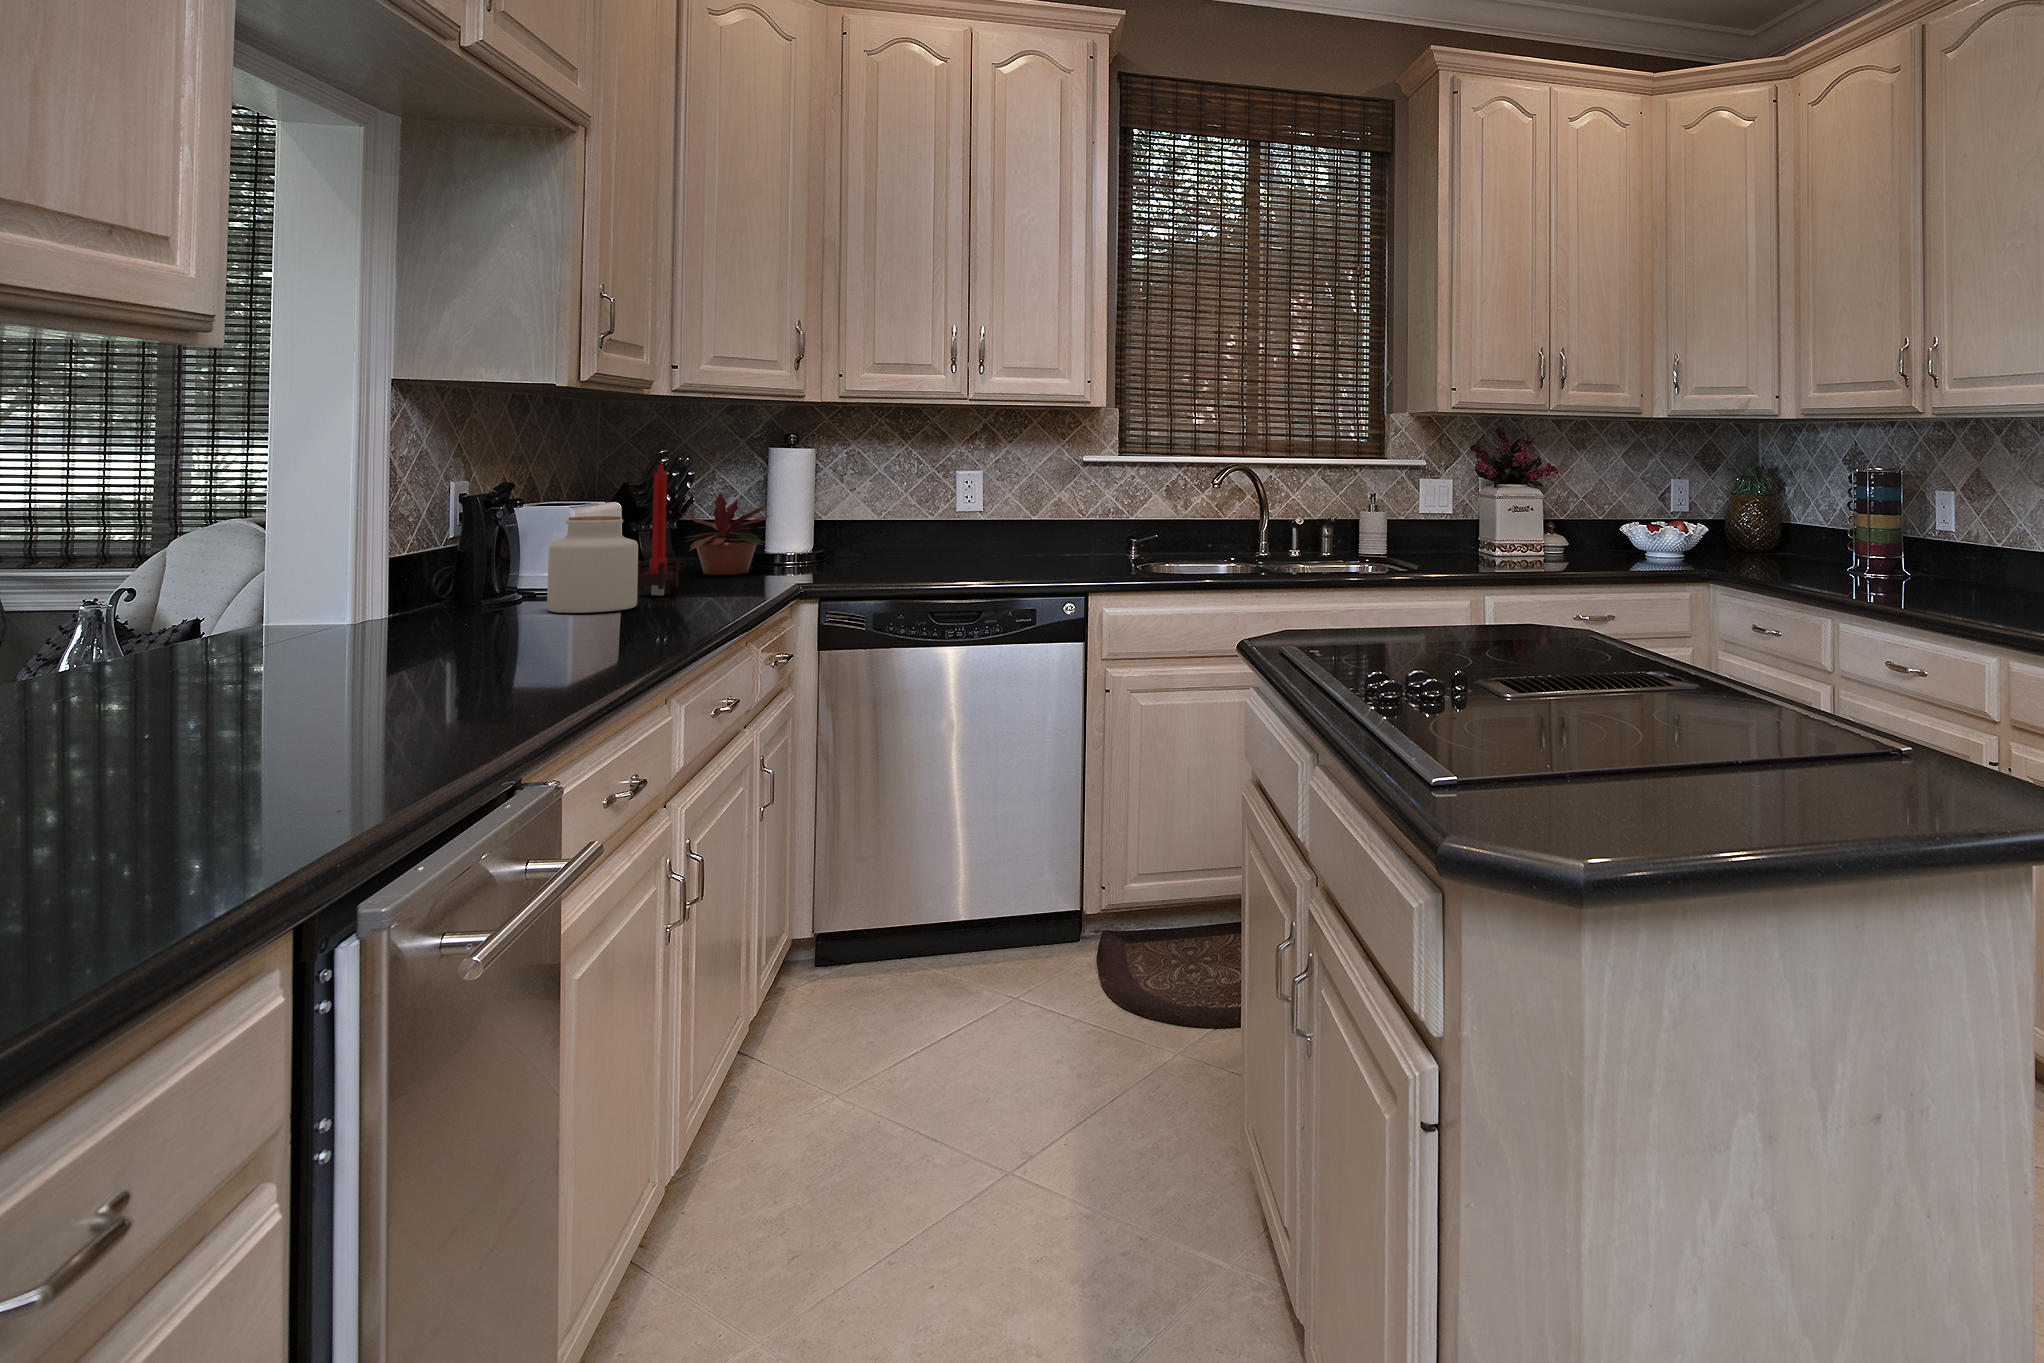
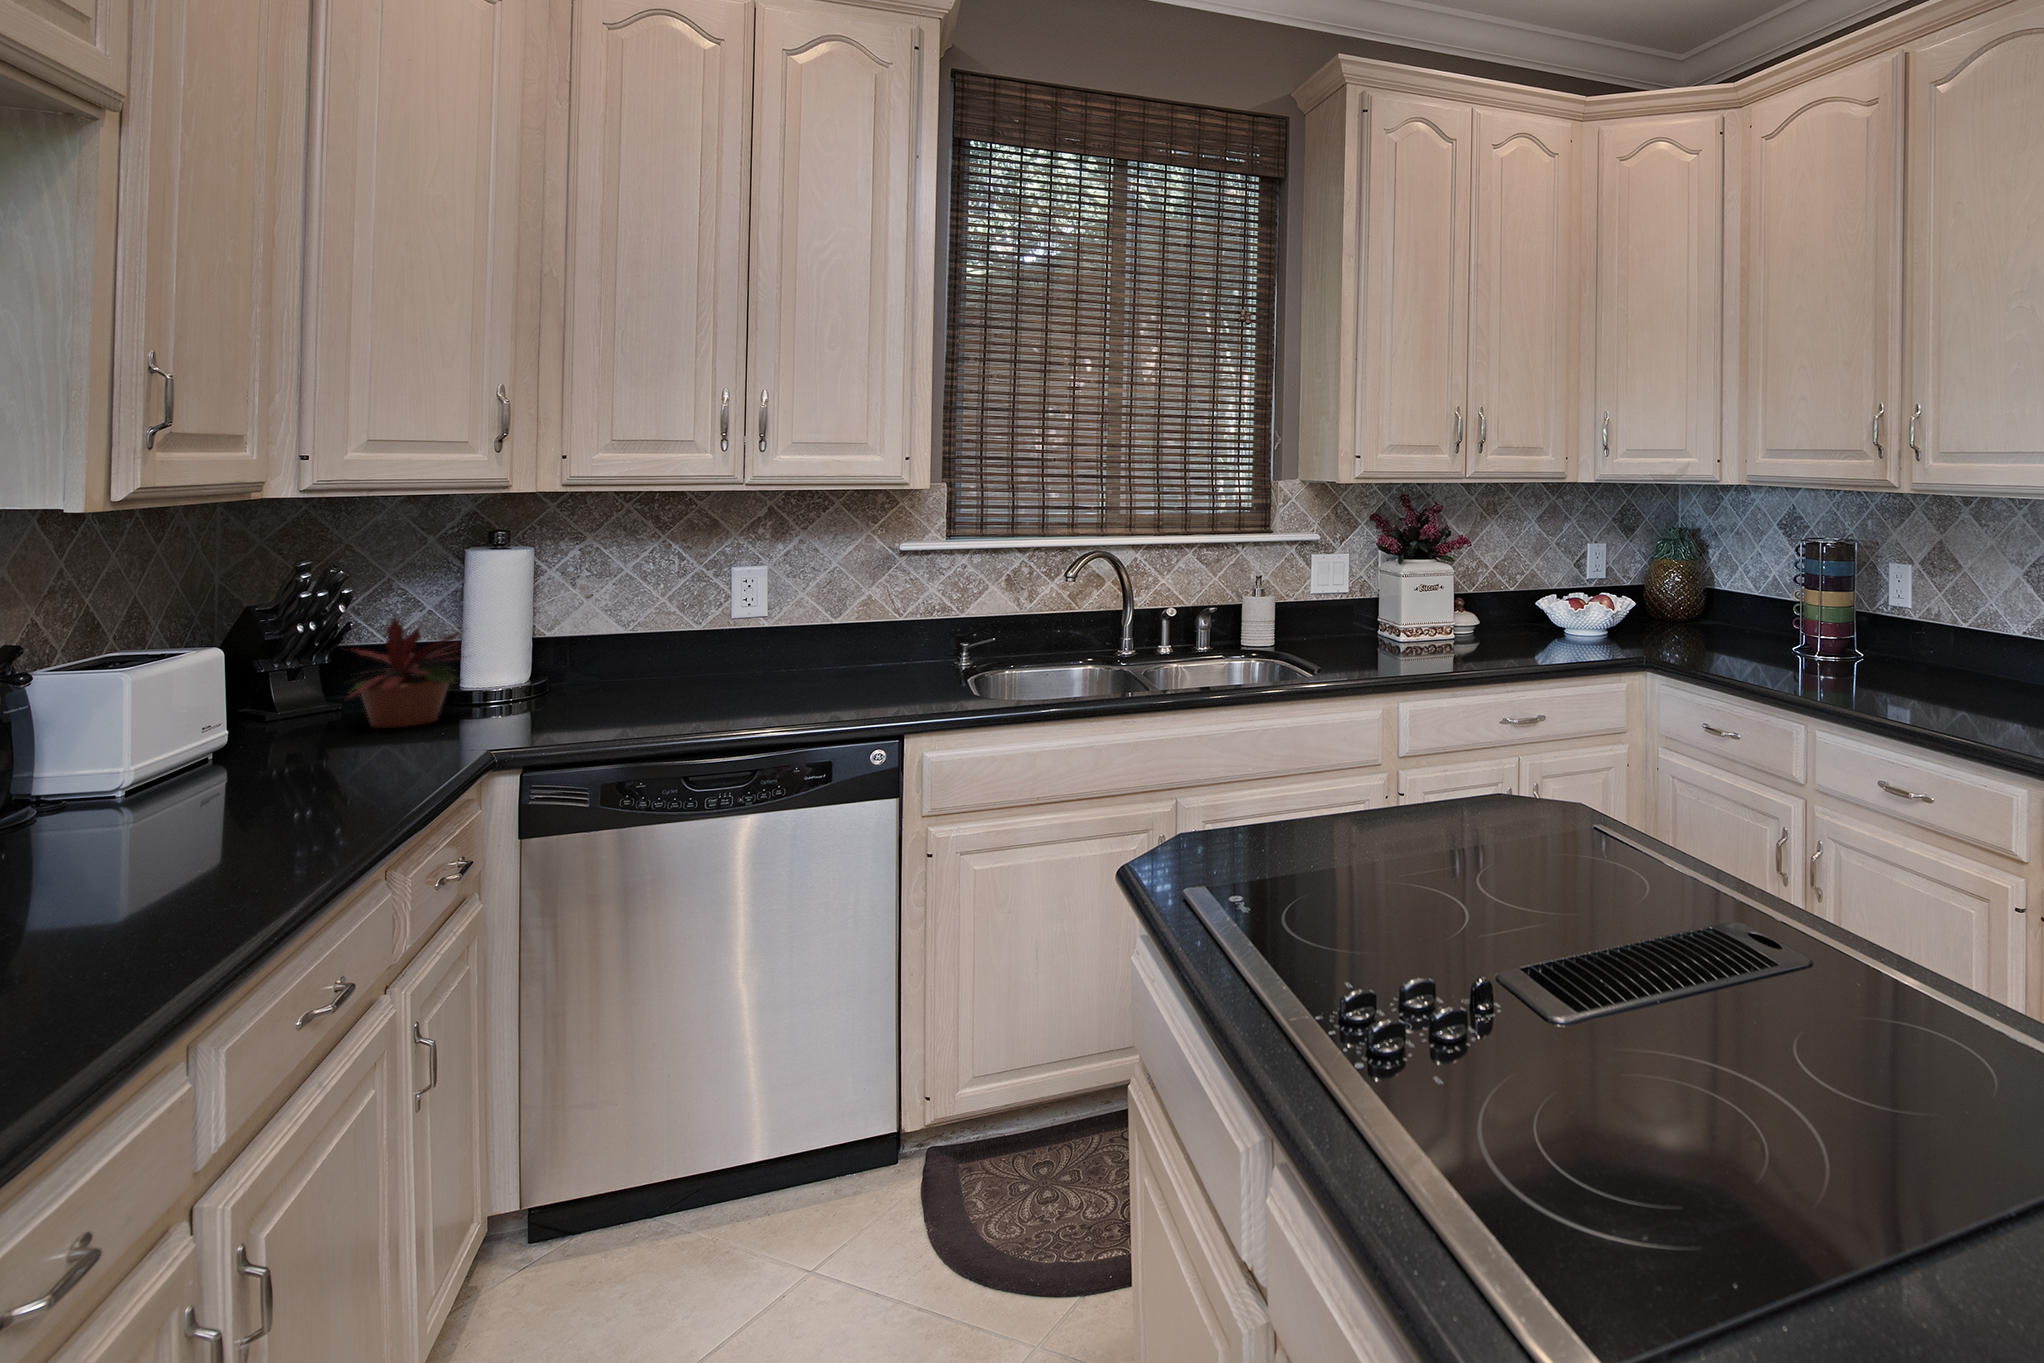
candle: present [637,465,679,595] -> none [246,598,316,782]
jar: present [547,516,638,613] -> none [80,684,237,838]

